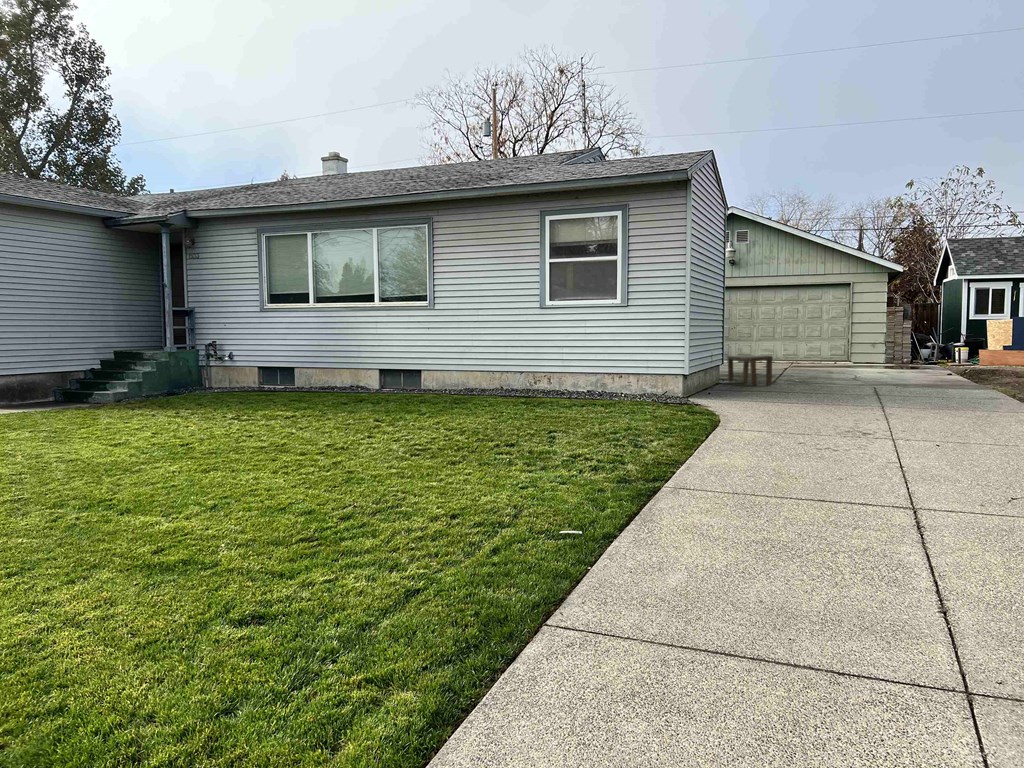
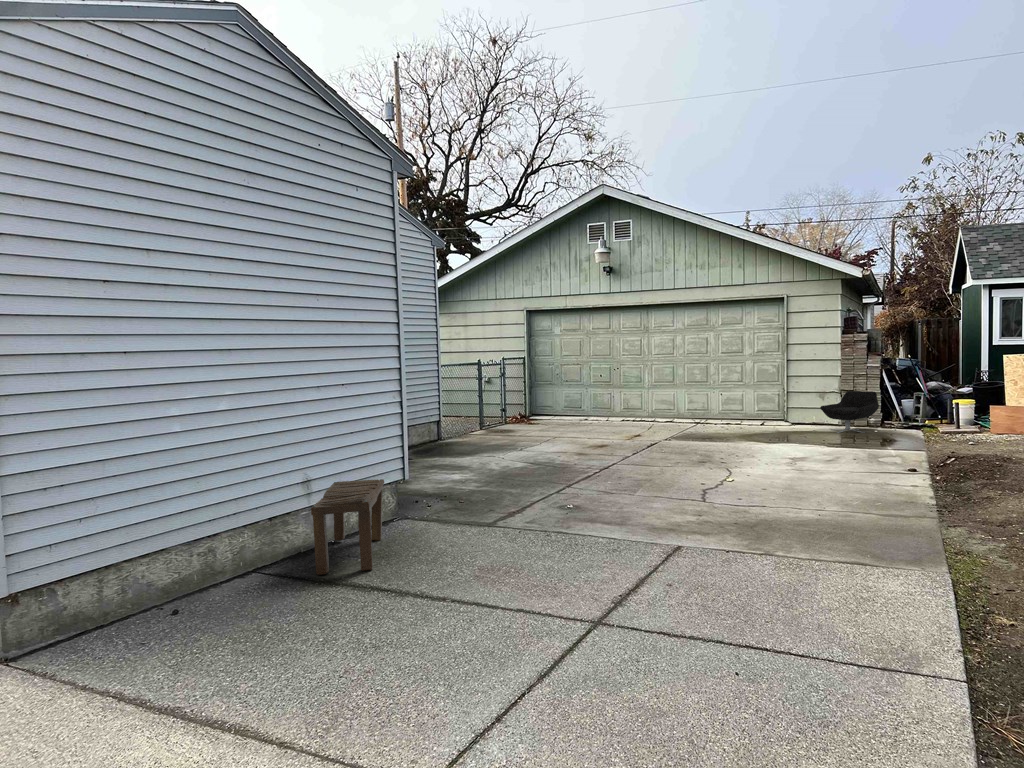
lounge chair: none [876,342,912,366] -> present [820,391,879,433]

